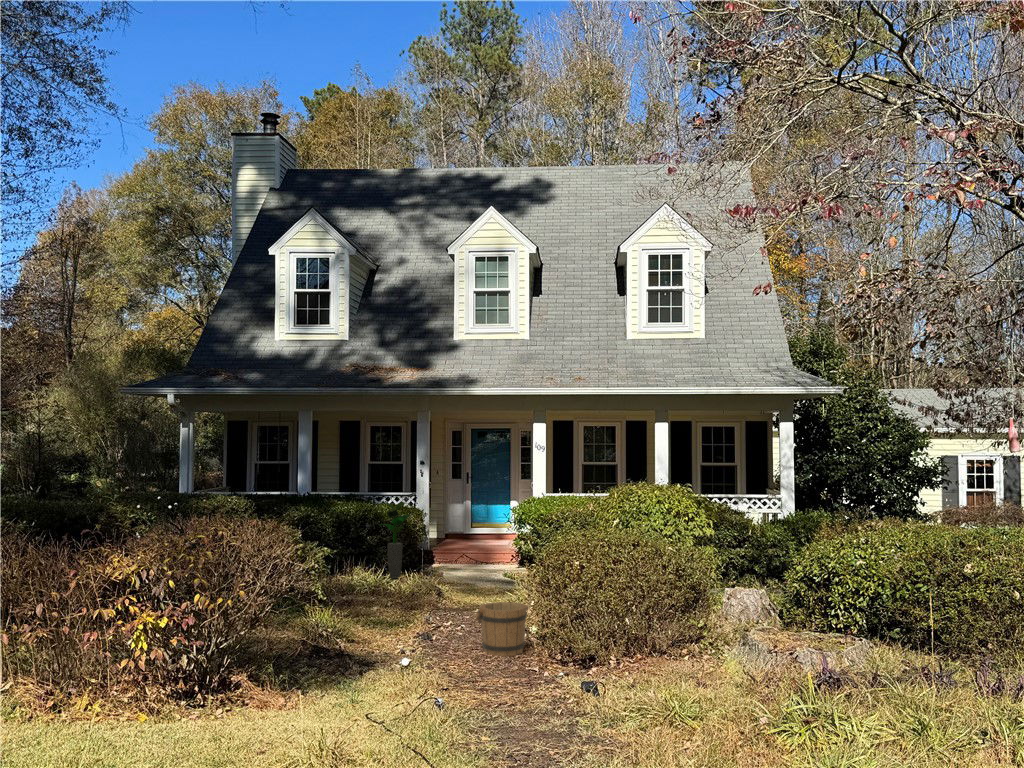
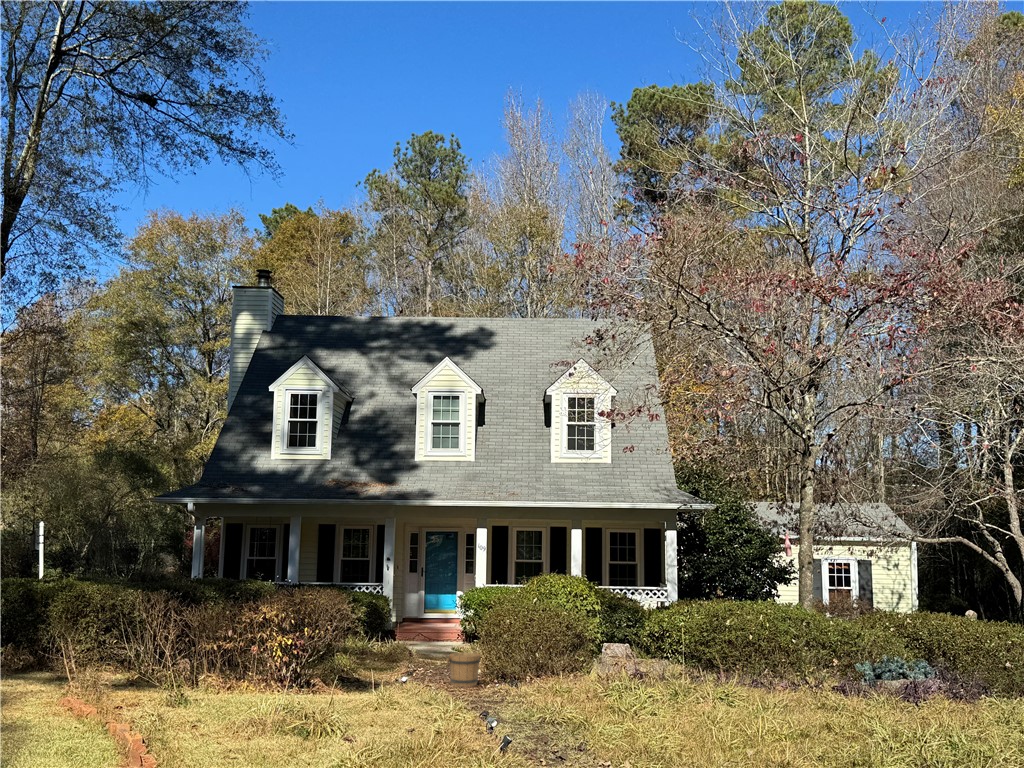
potted plant: present [385,502,409,579] -> none [361,589,387,649]

